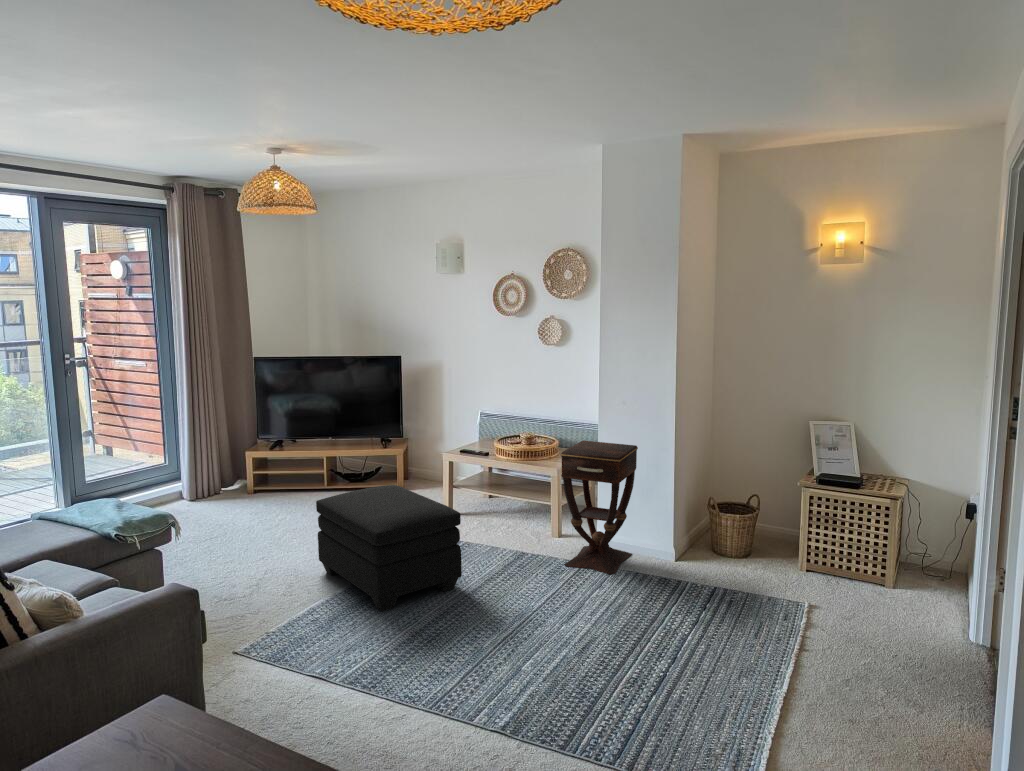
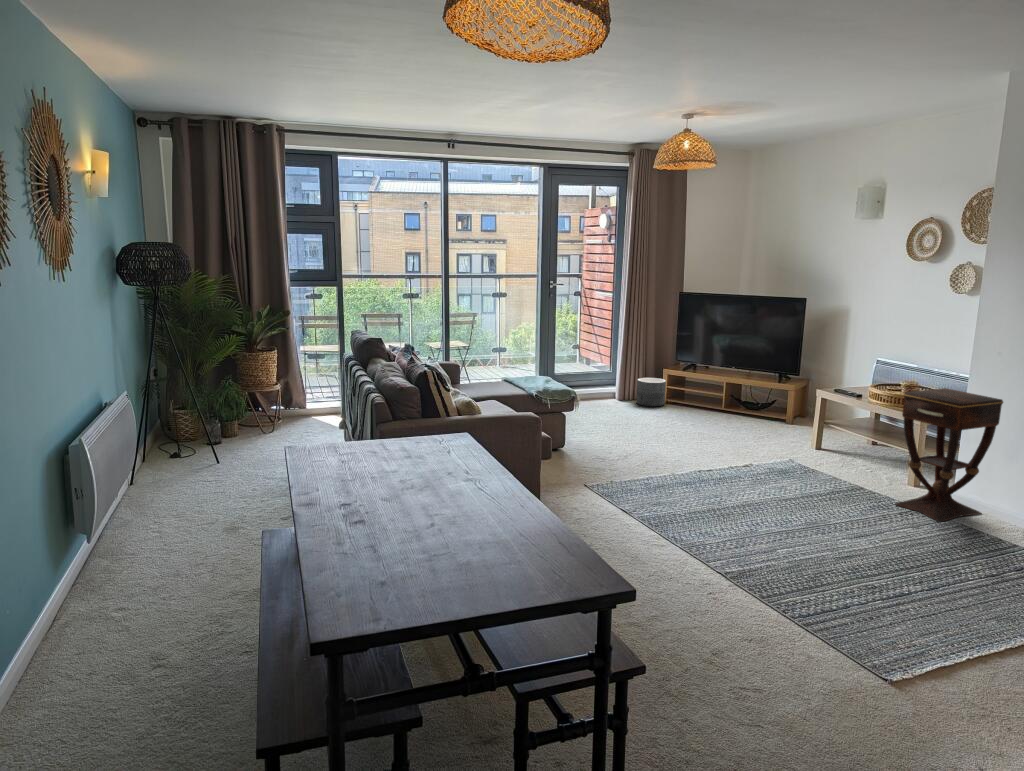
planter: none [214,464,251,501] -> present [637,378,666,406]
ottoman: present [316,485,462,612] -> none [675,400,784,493]

